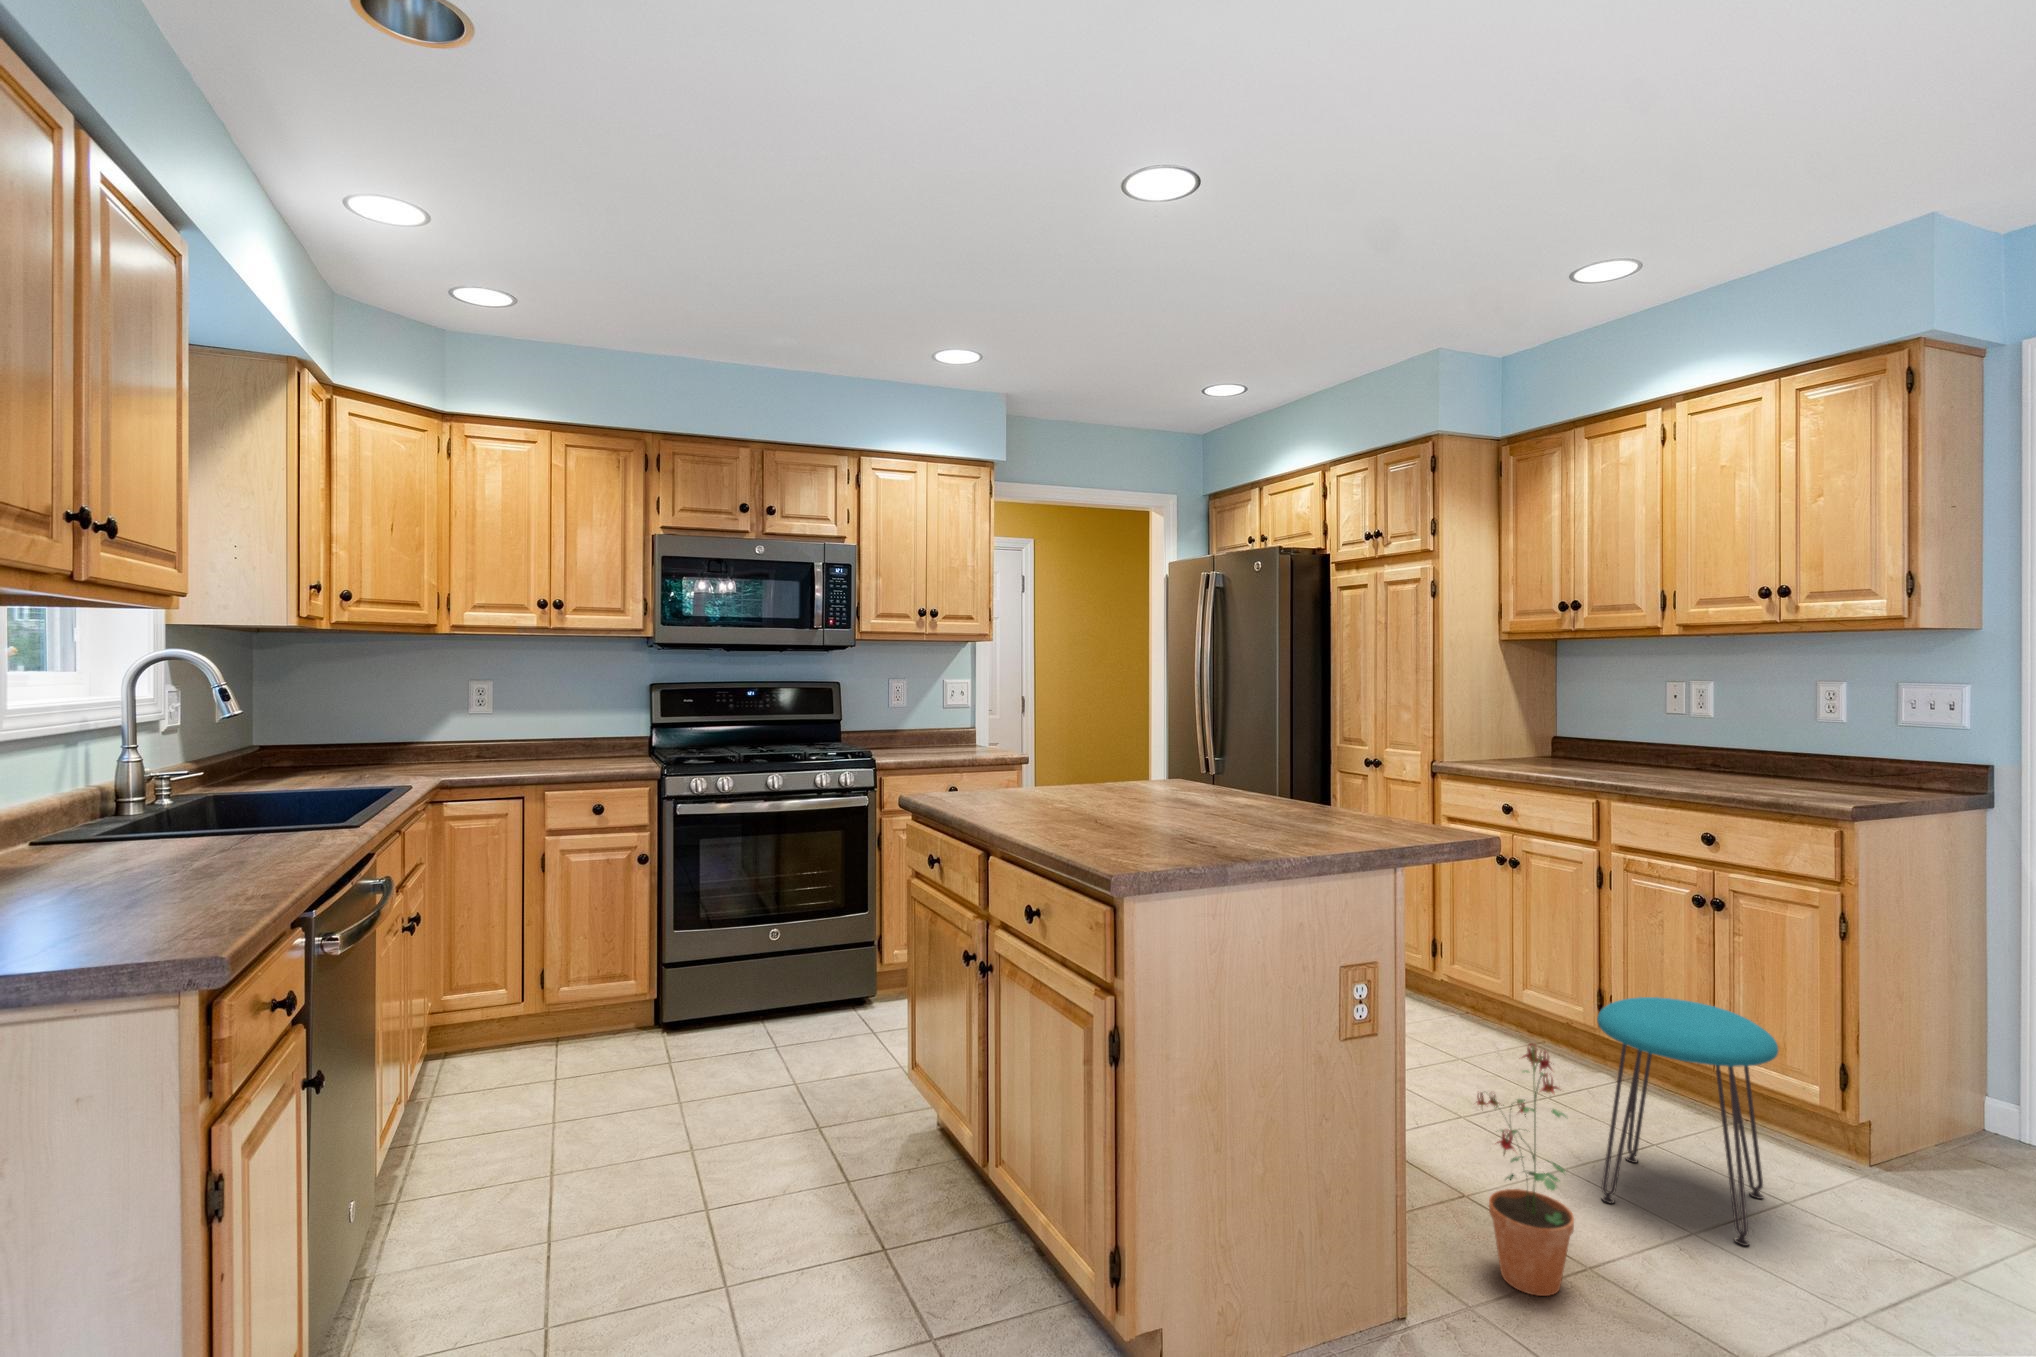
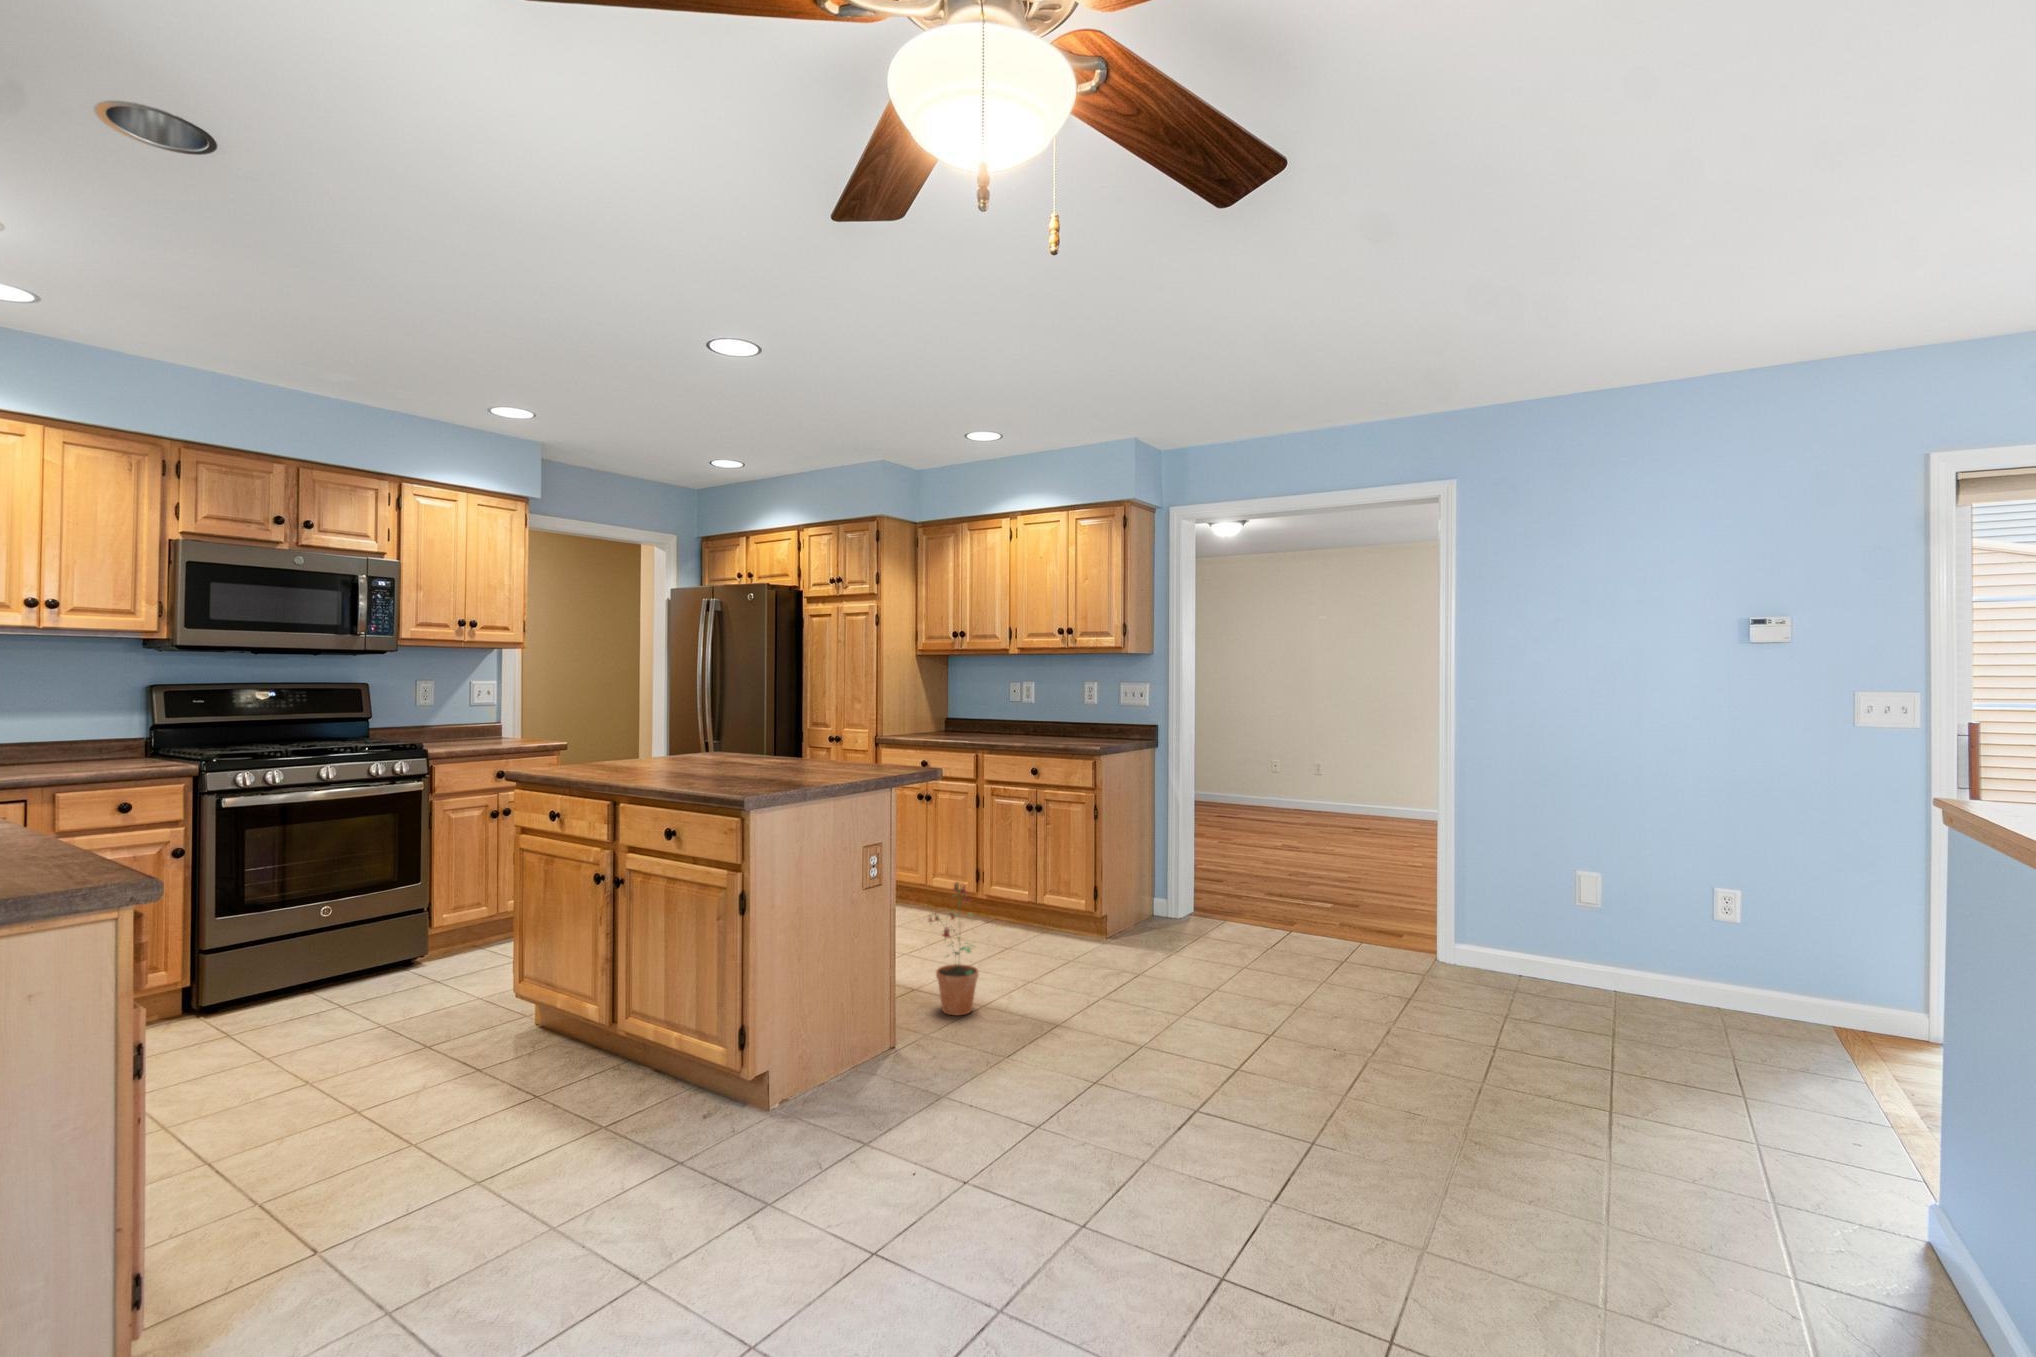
stool: present [1597,997,1778,1246] -> none [984,859,1067,978]

